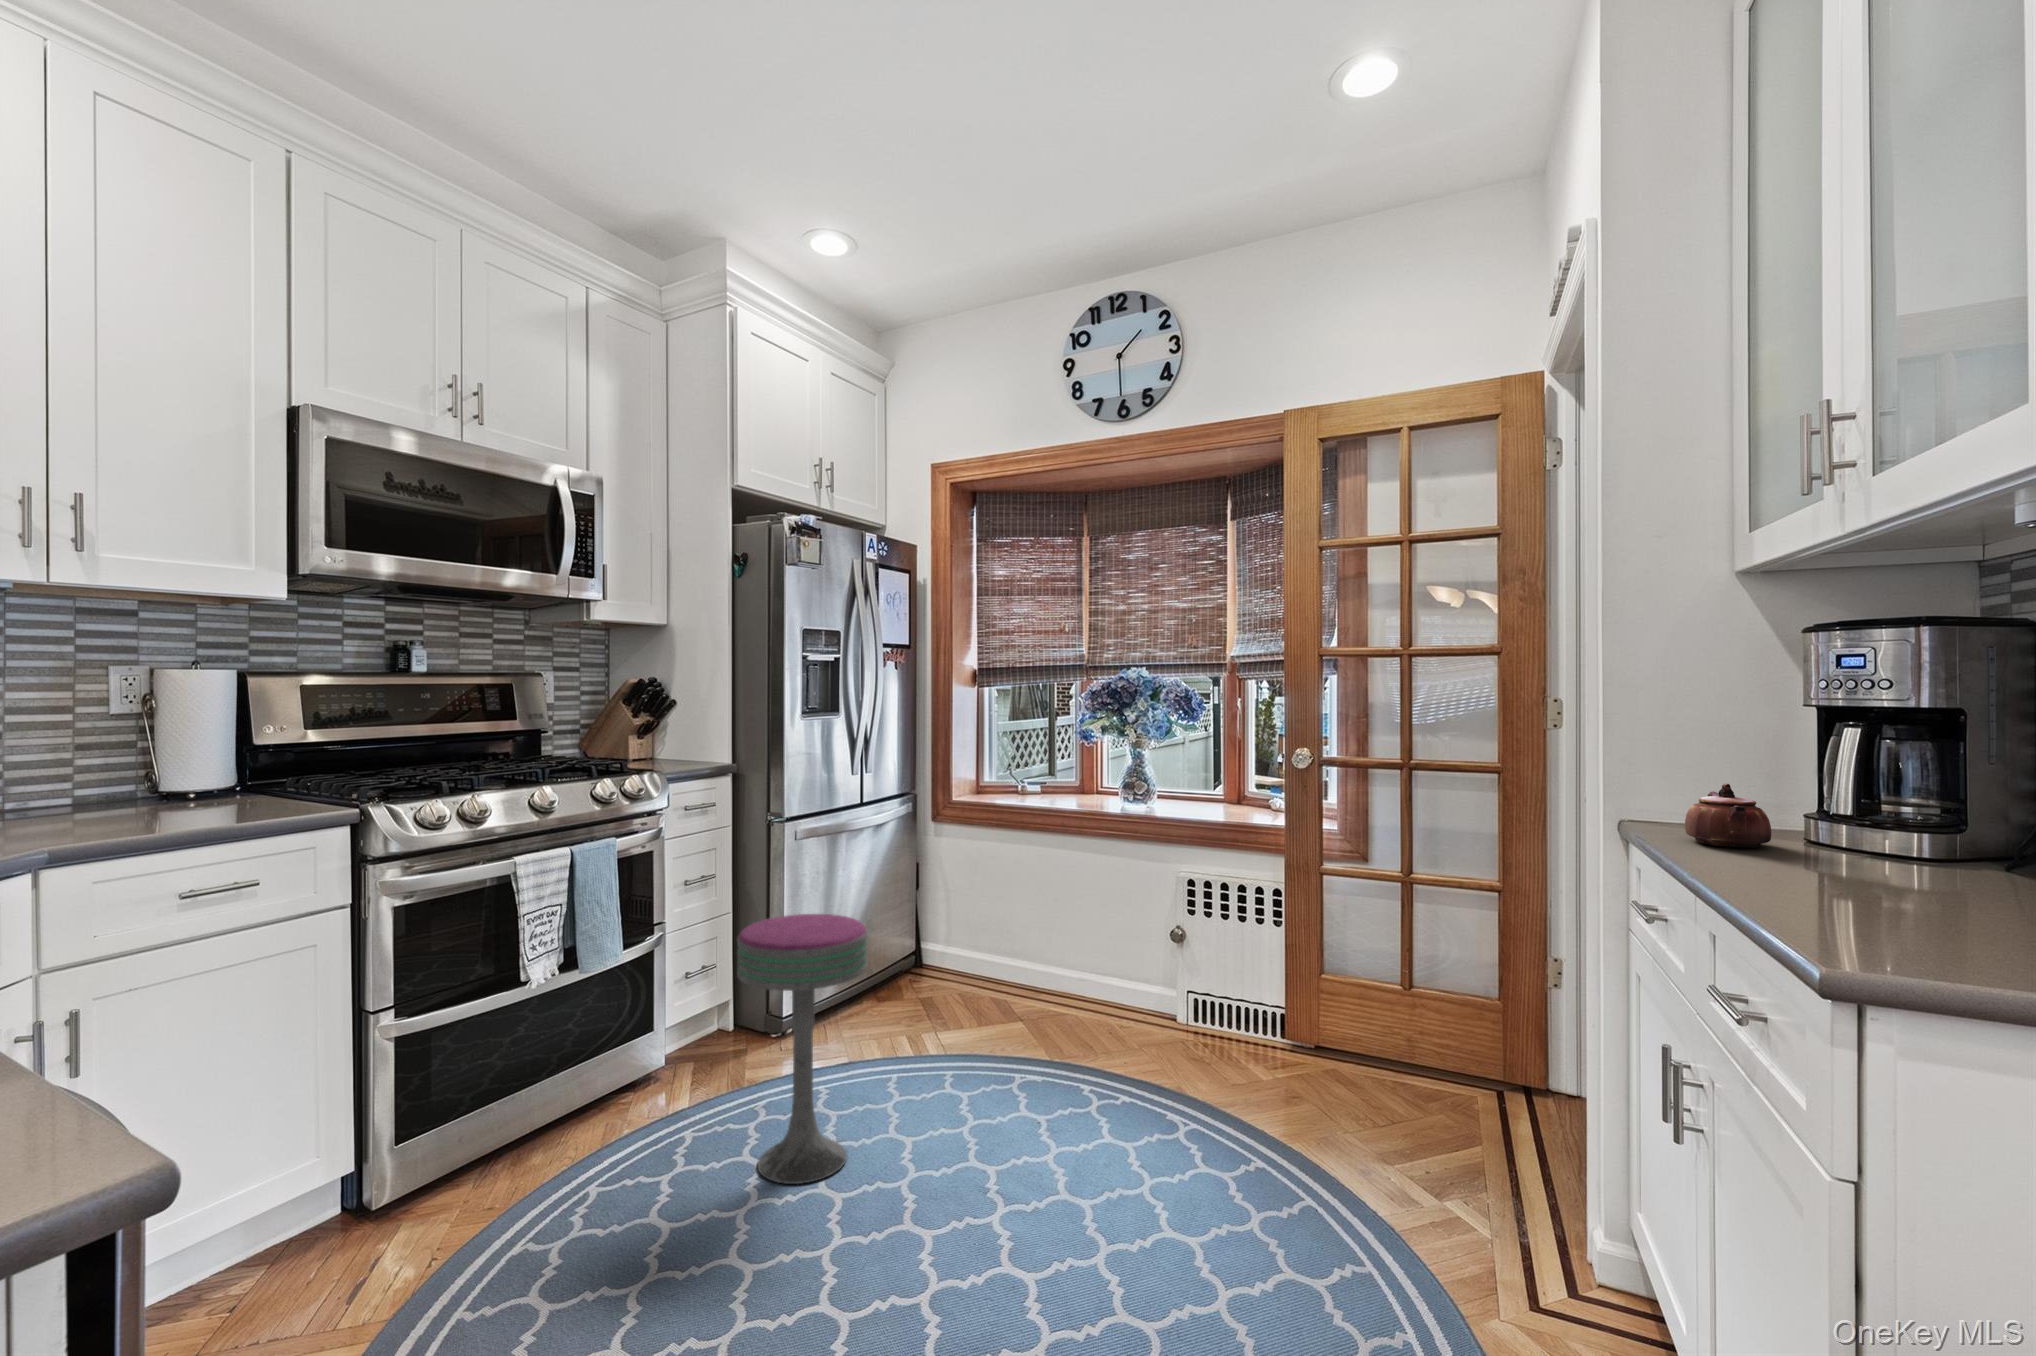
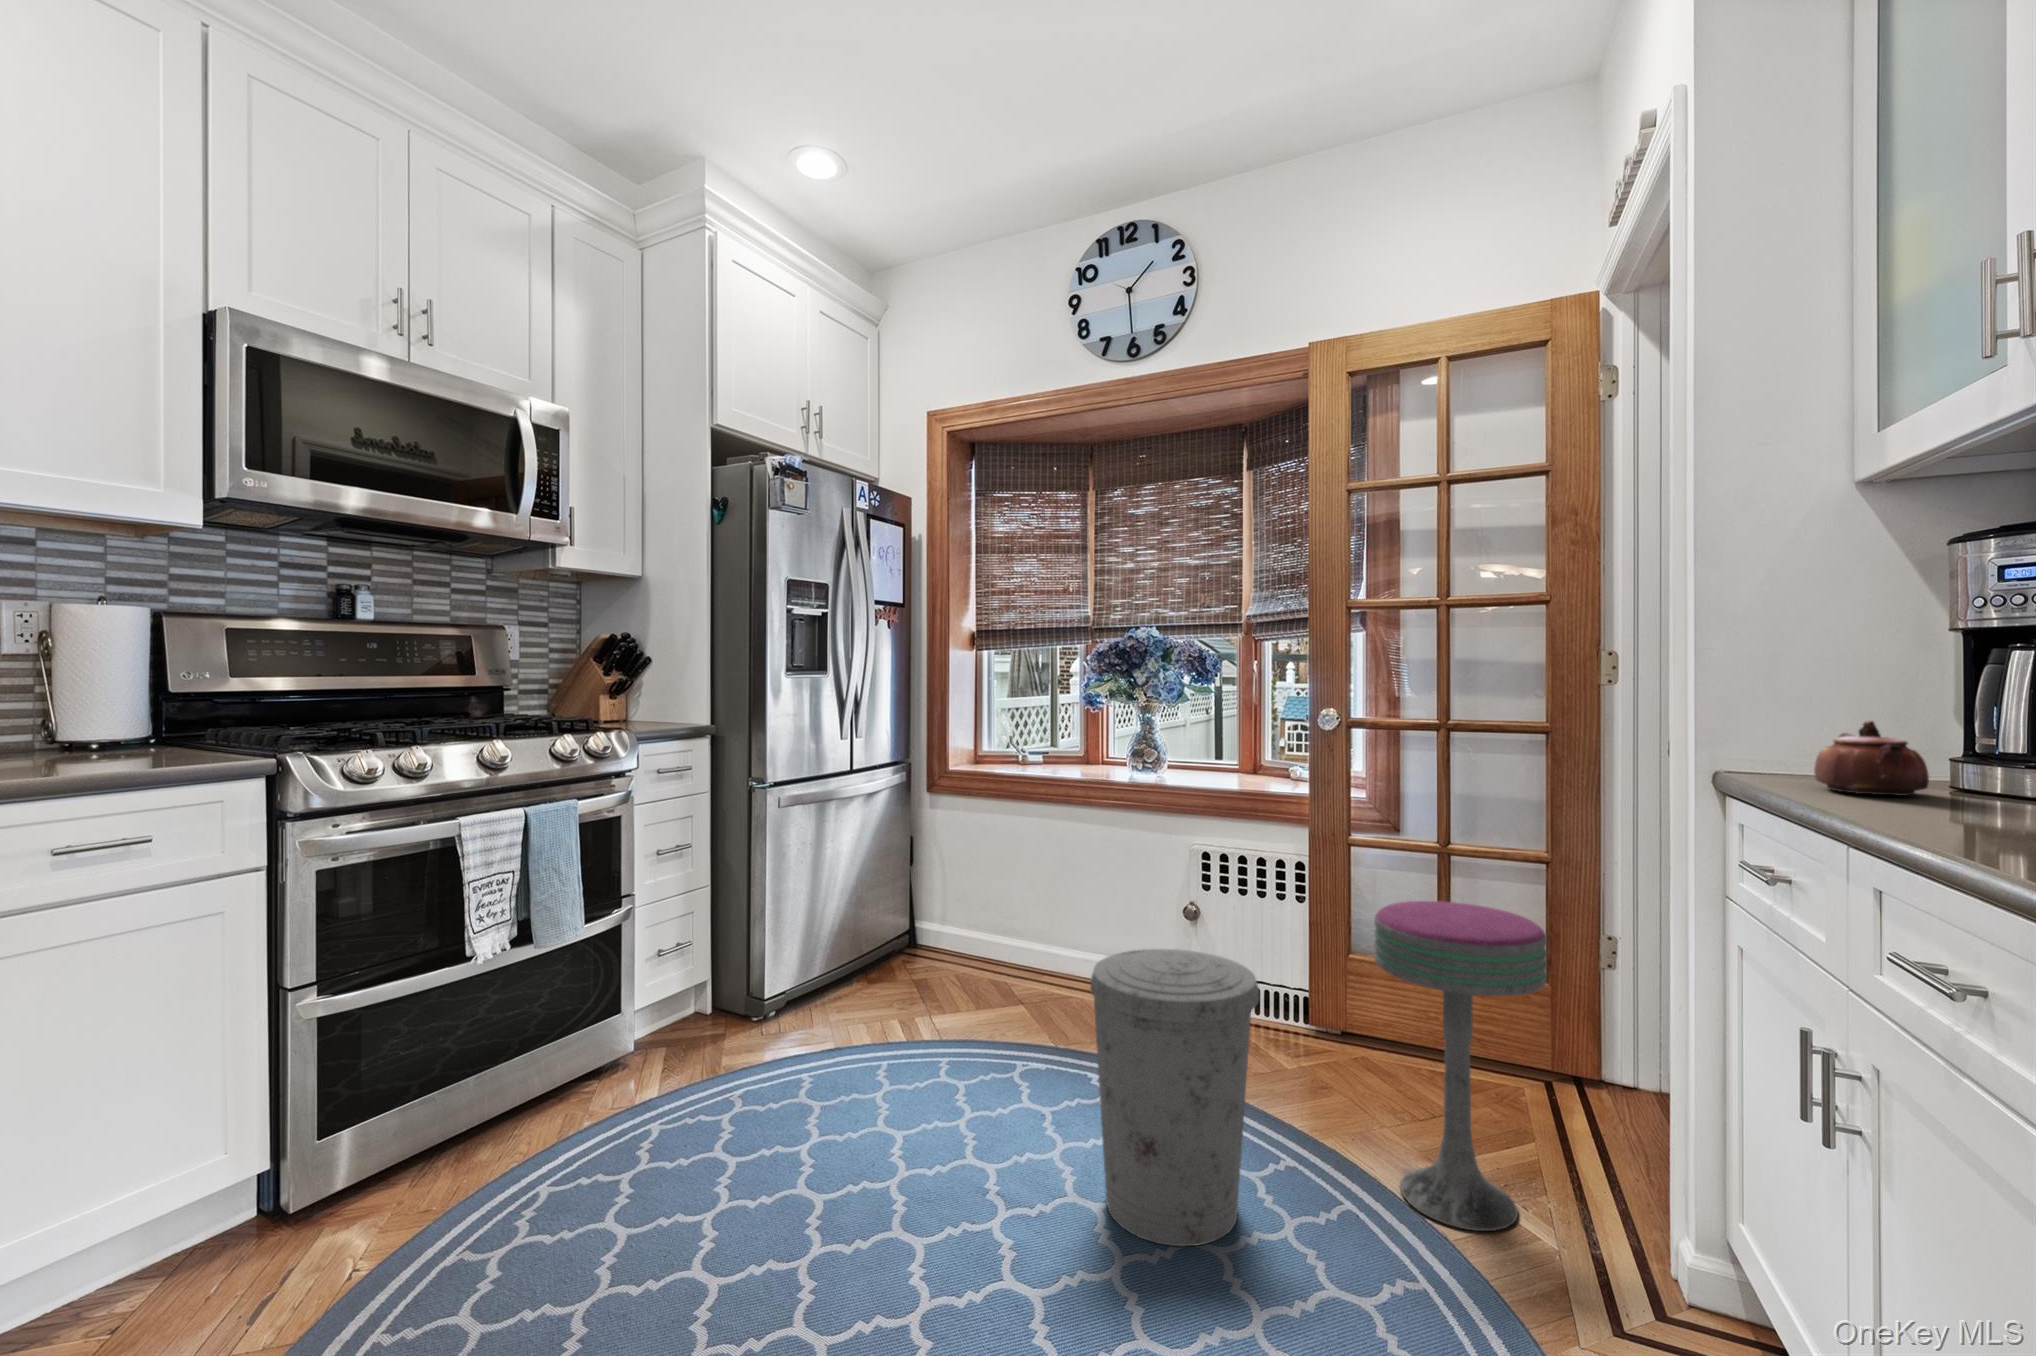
bar stool: present [737,914,868,1184] -> present [1374,901,1547,1231]
trash can: none [1079,974,1228,1237] -> present [1090,949,1259,1246]

